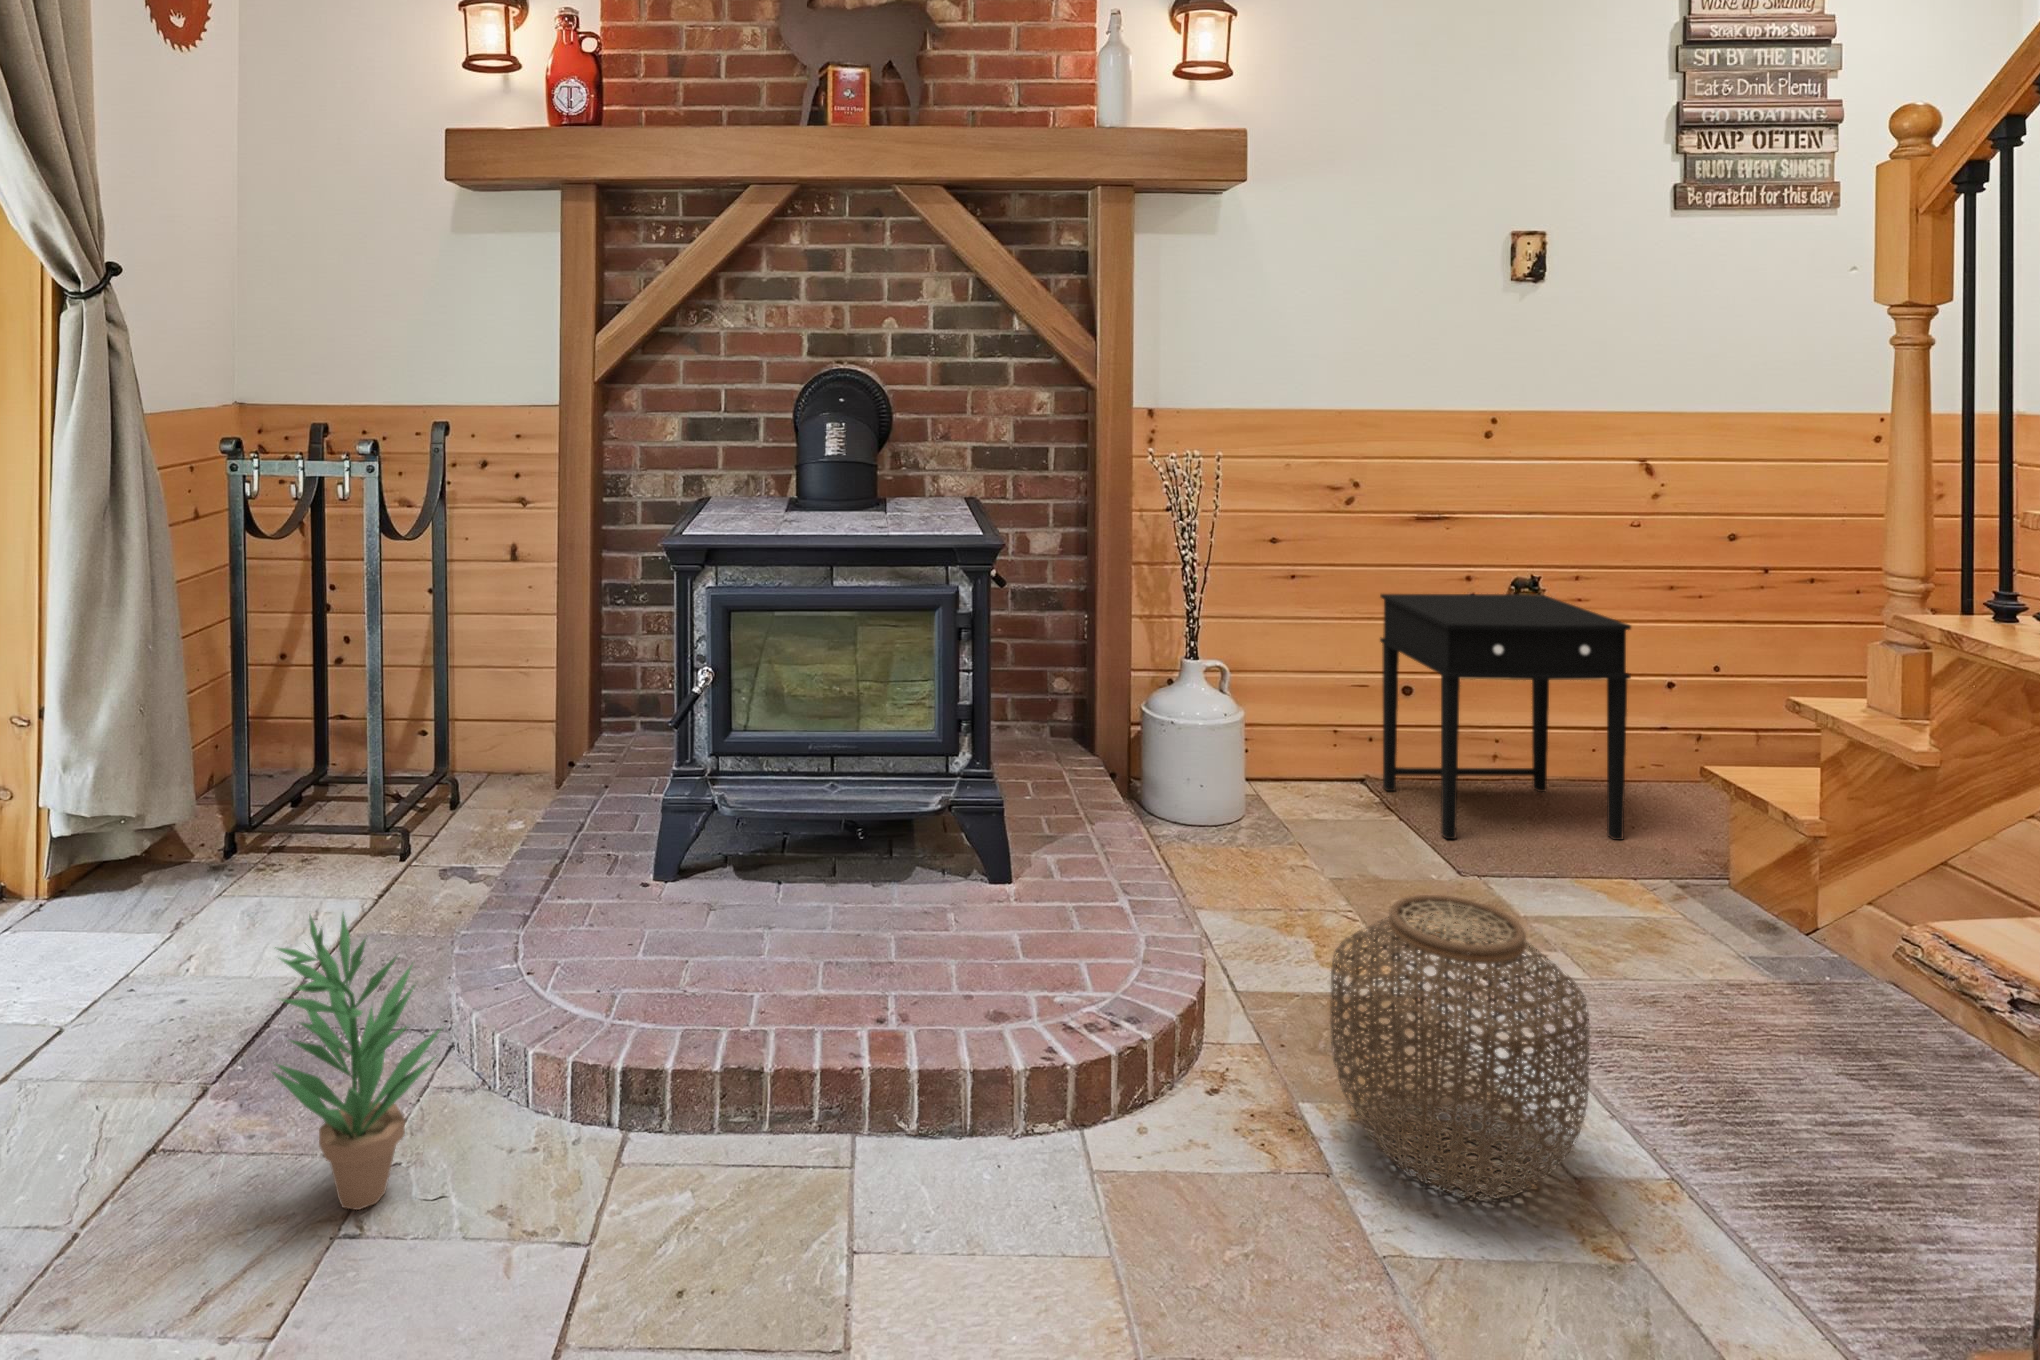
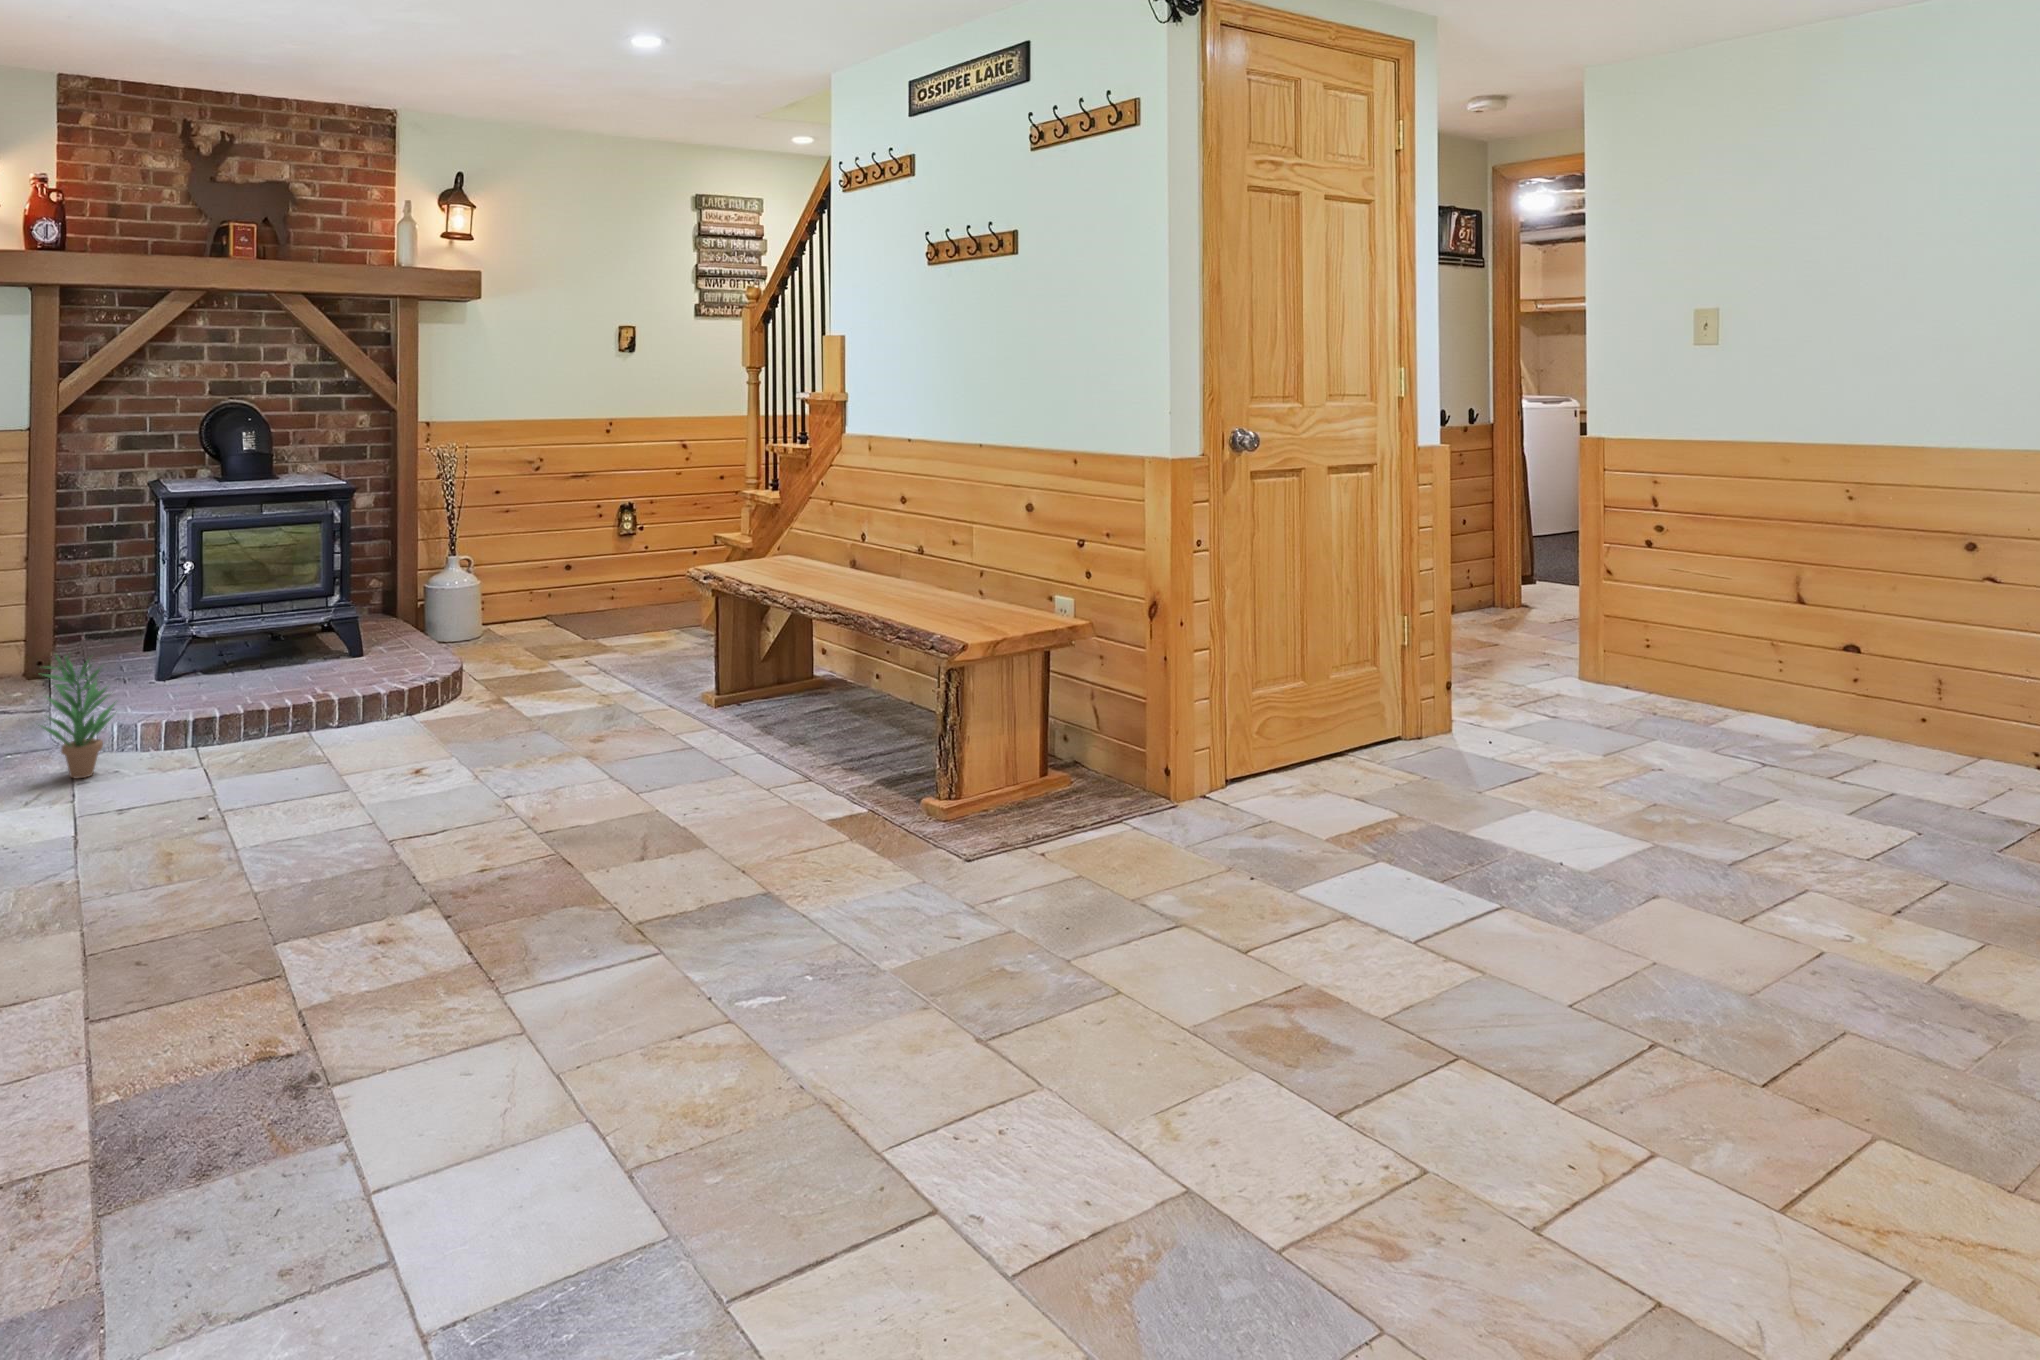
side table: present [1380,594,1631,840] -> none [554,512,666,630]
woven basket: present [1330,895,1590,1199] -> none [513,603,604,704]

